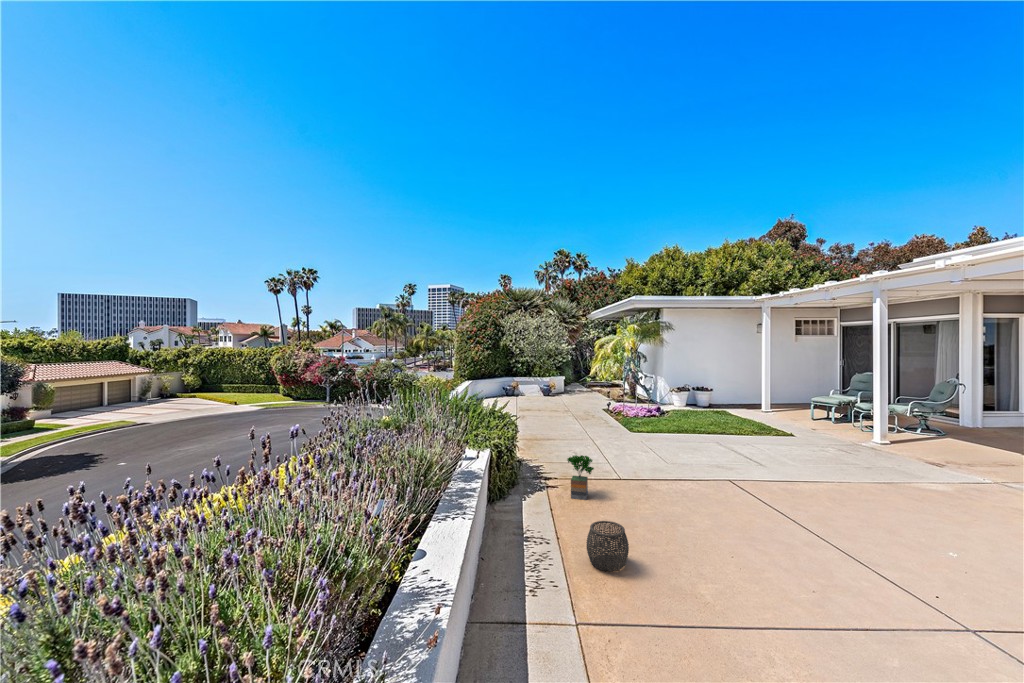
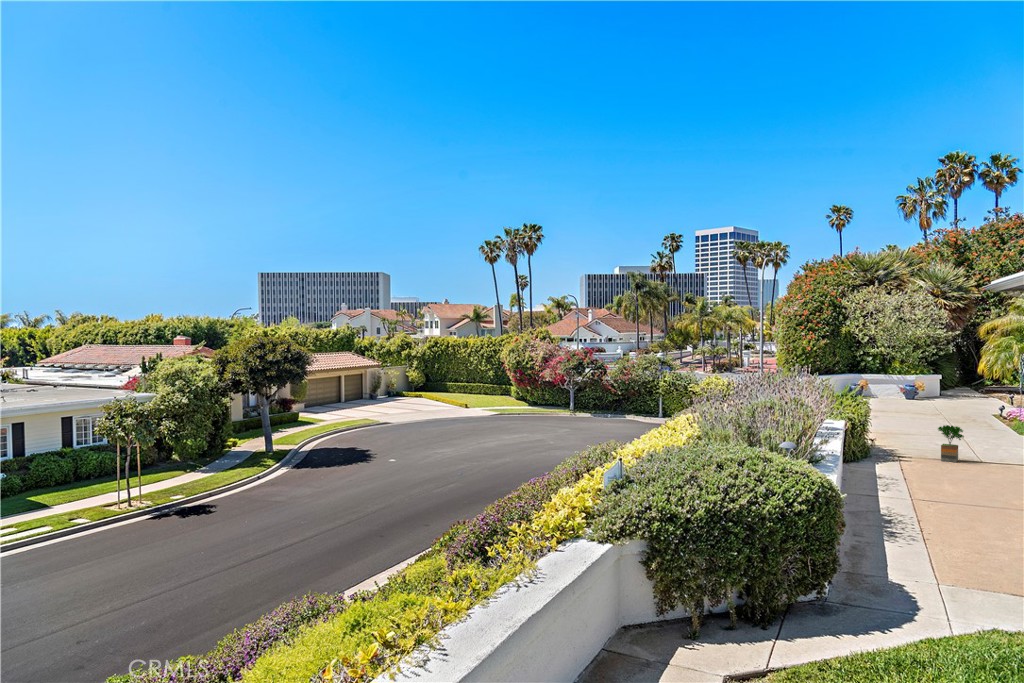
woven basket: present [586,521,629,571] -> none [950,455,985,484]

